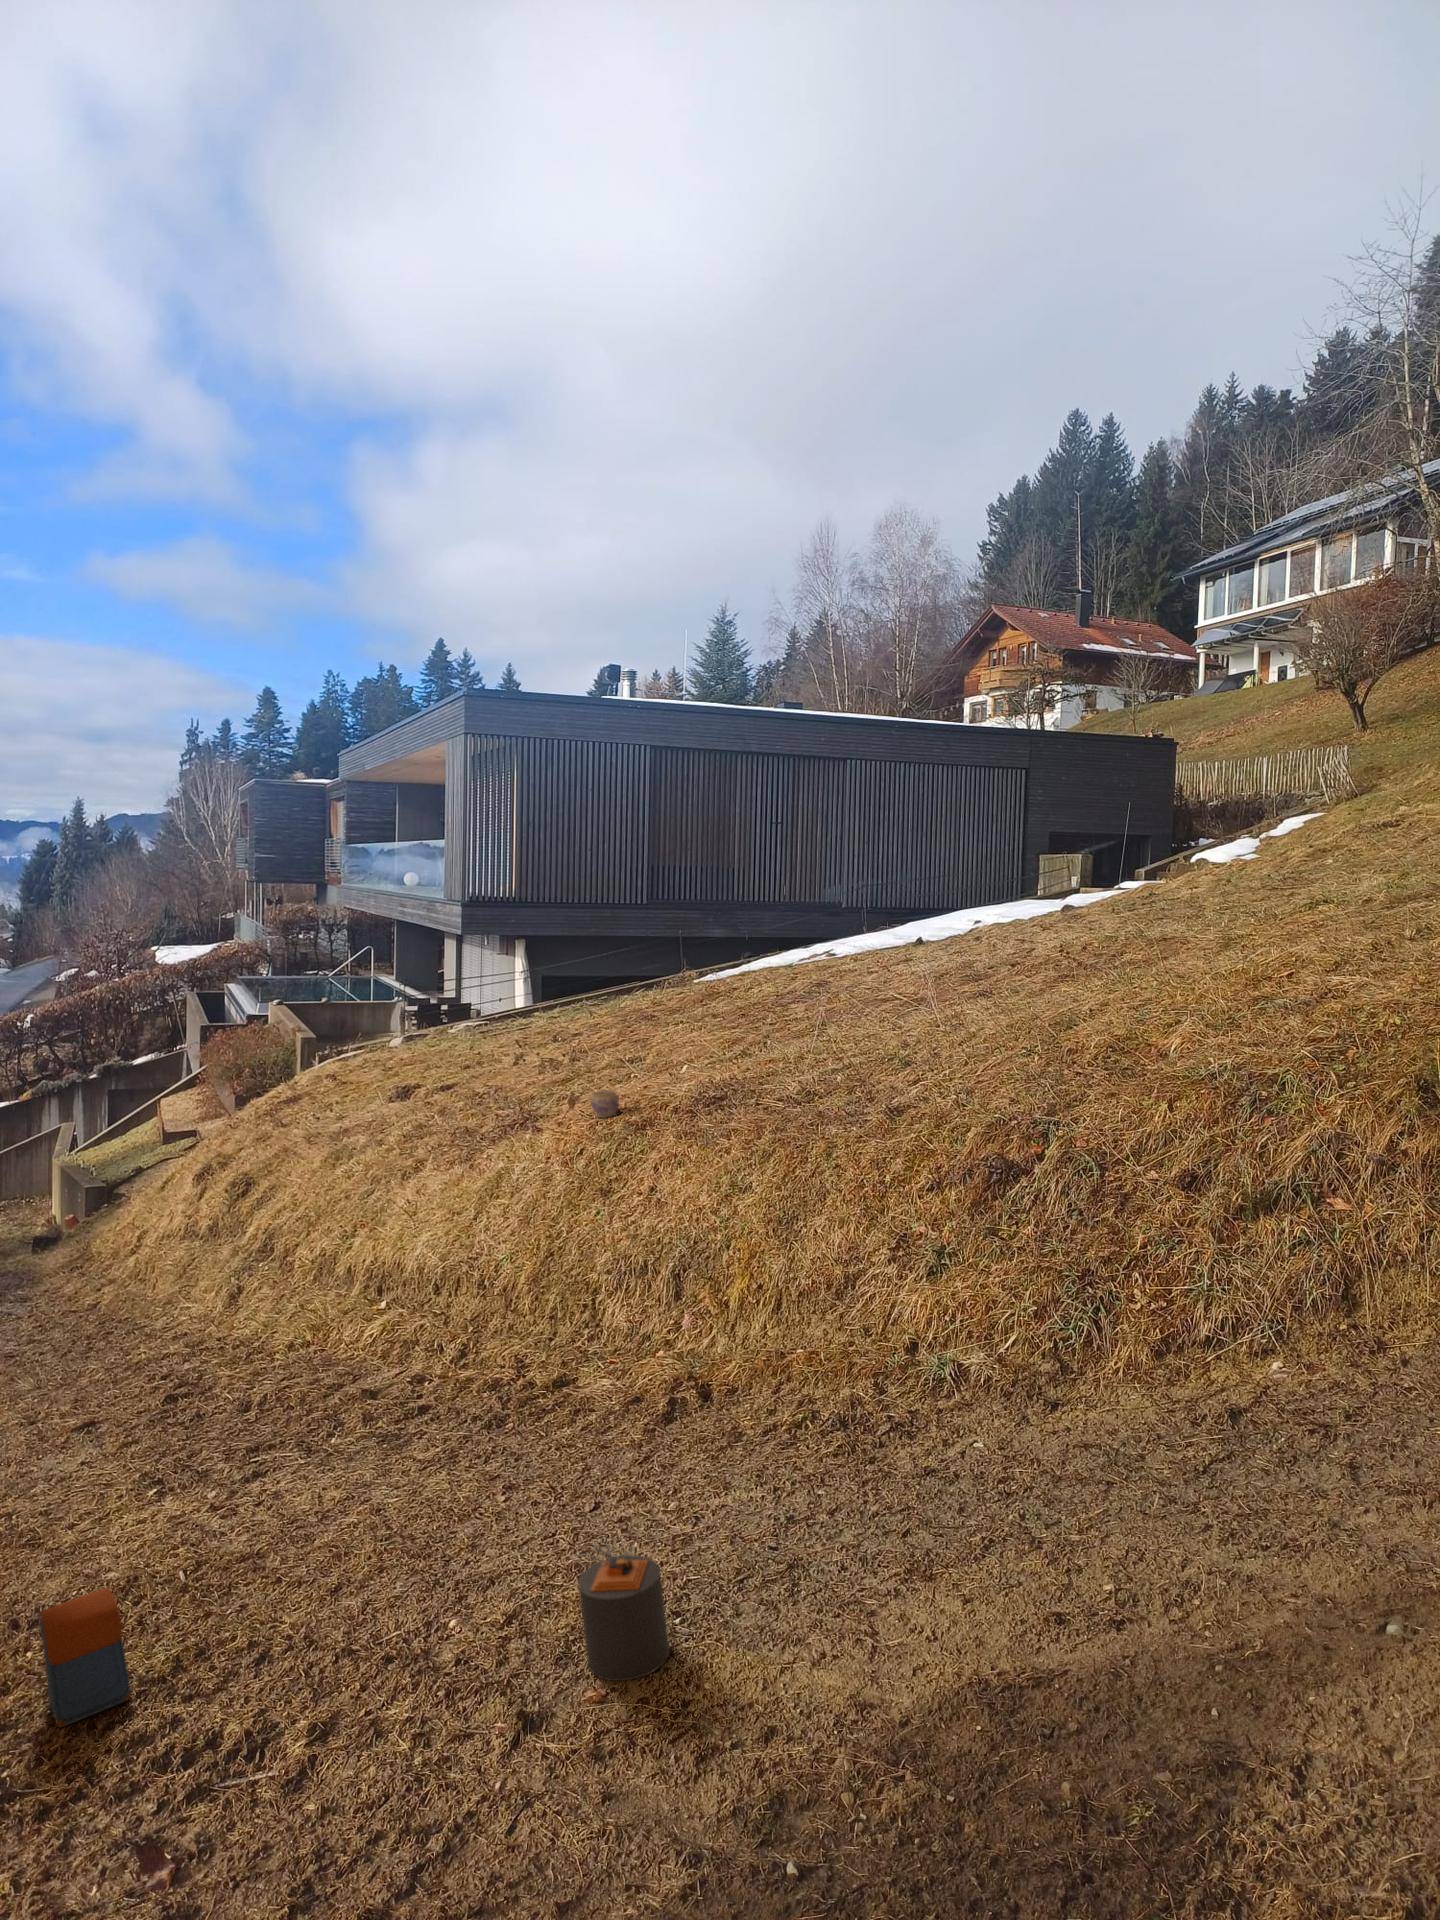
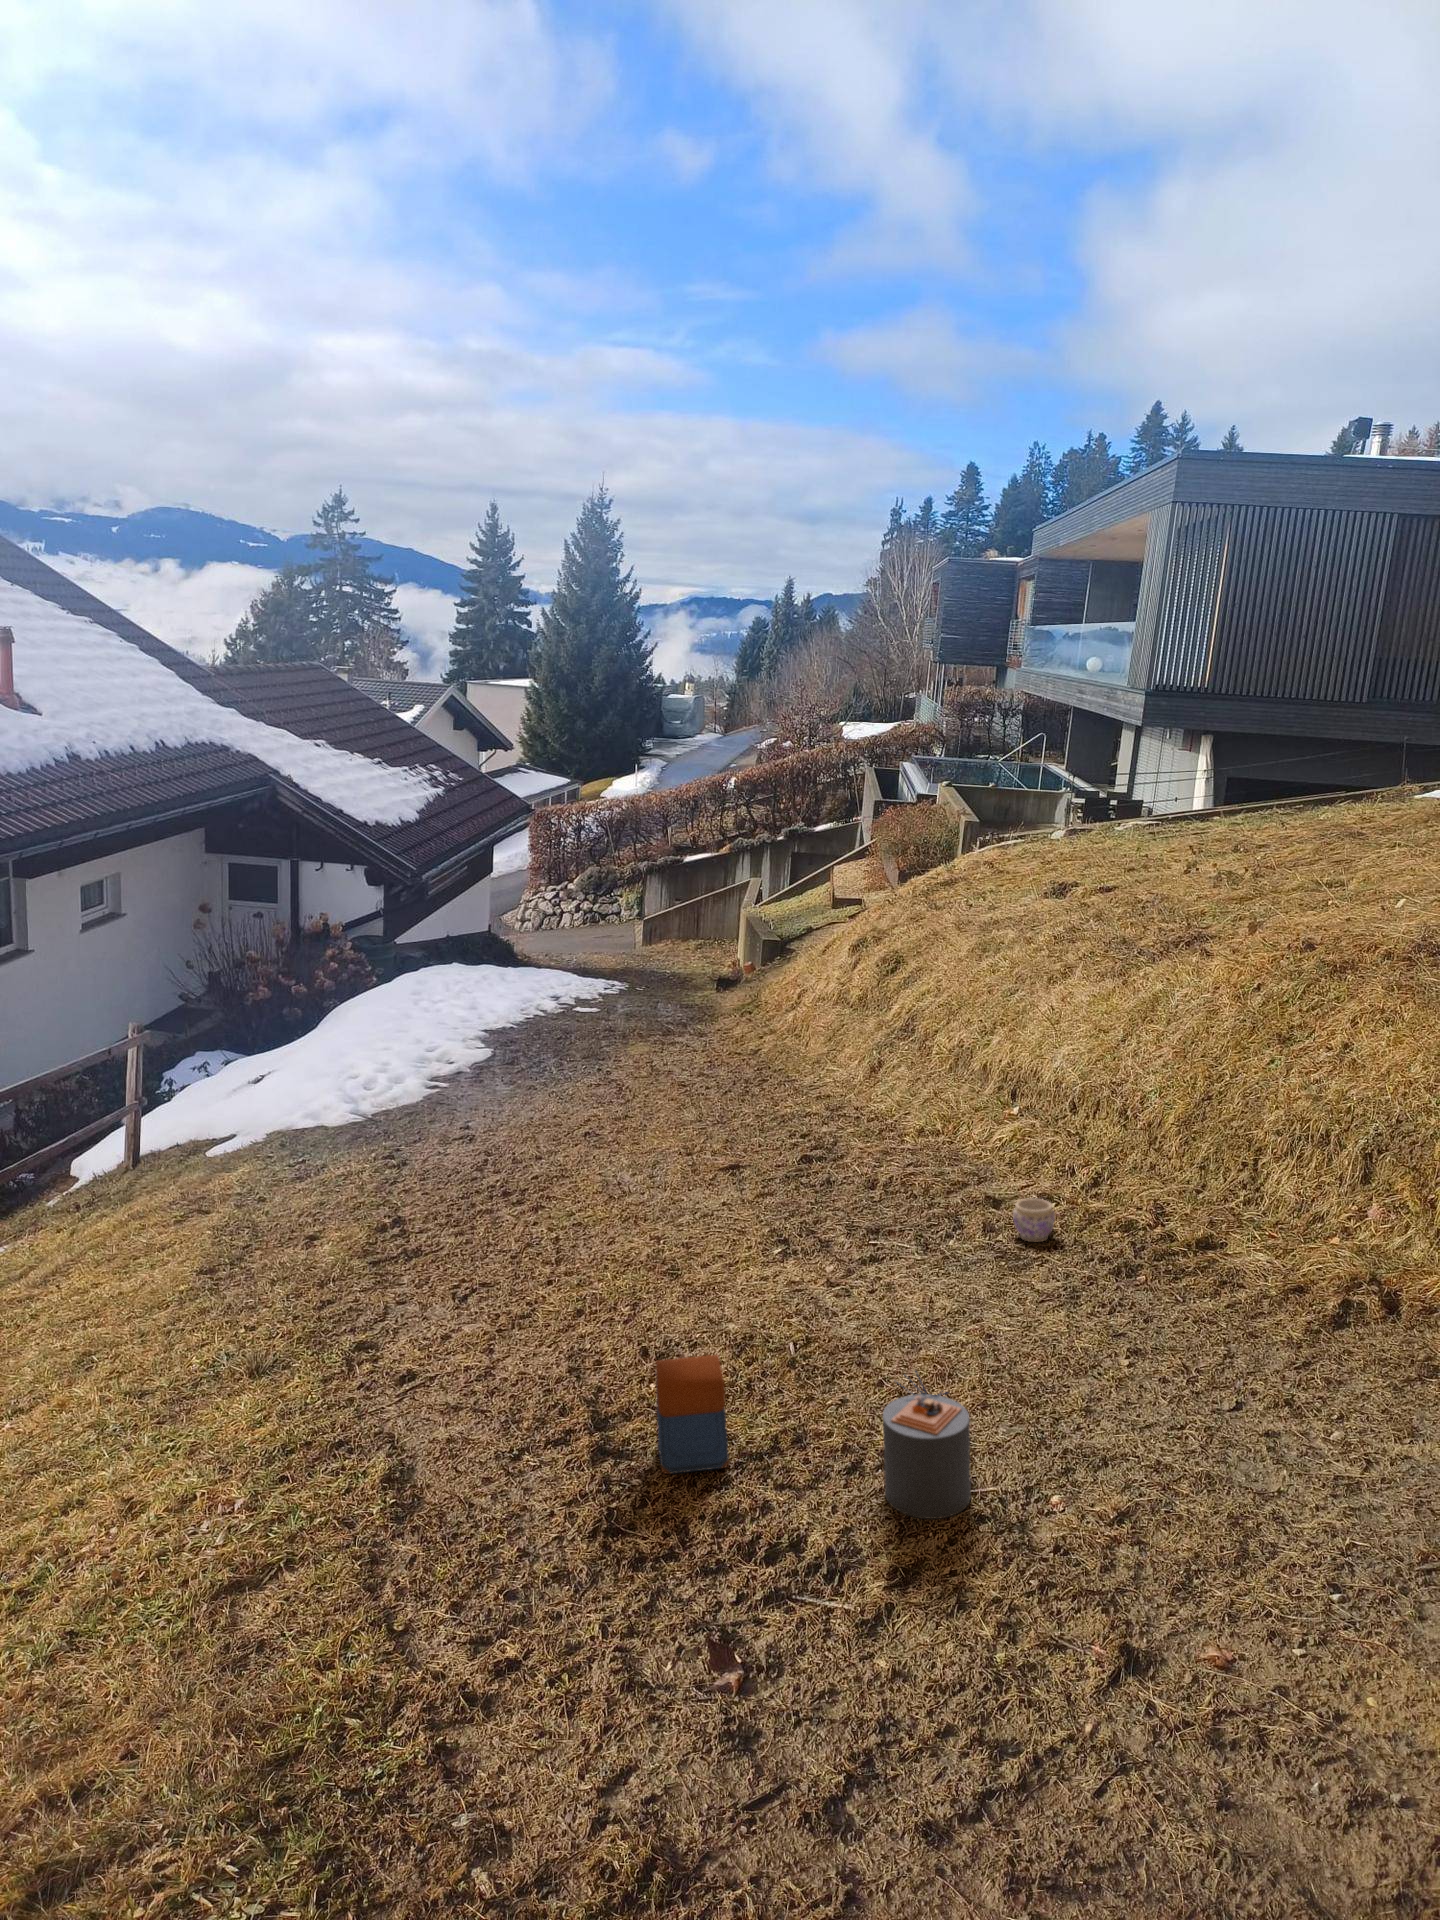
planter: present [590,1090,619,1118] -> present [1013,1198,1055,1242]
trash can: present [578,1545,670,1681] -> present [883,1371,971,1519]

